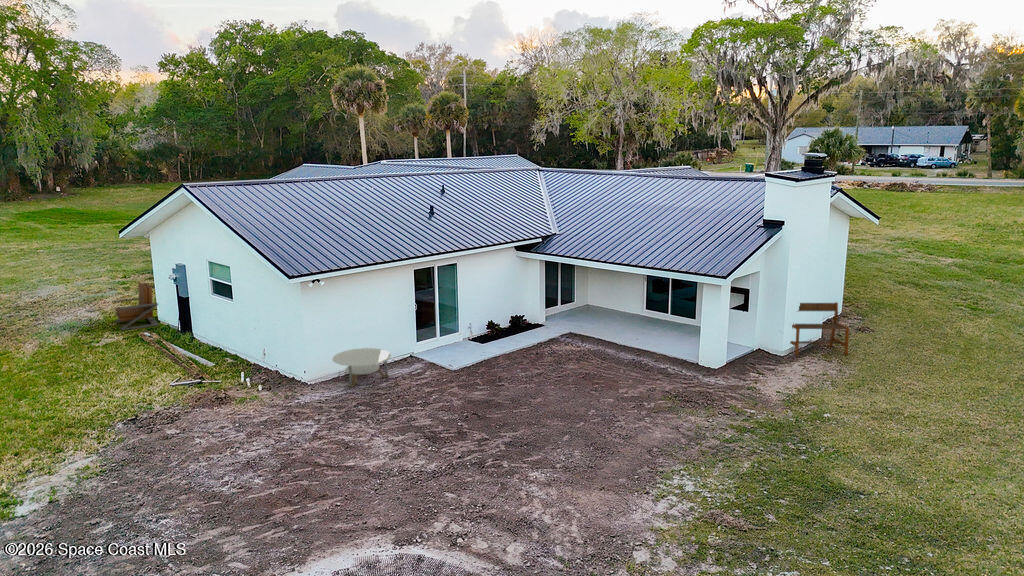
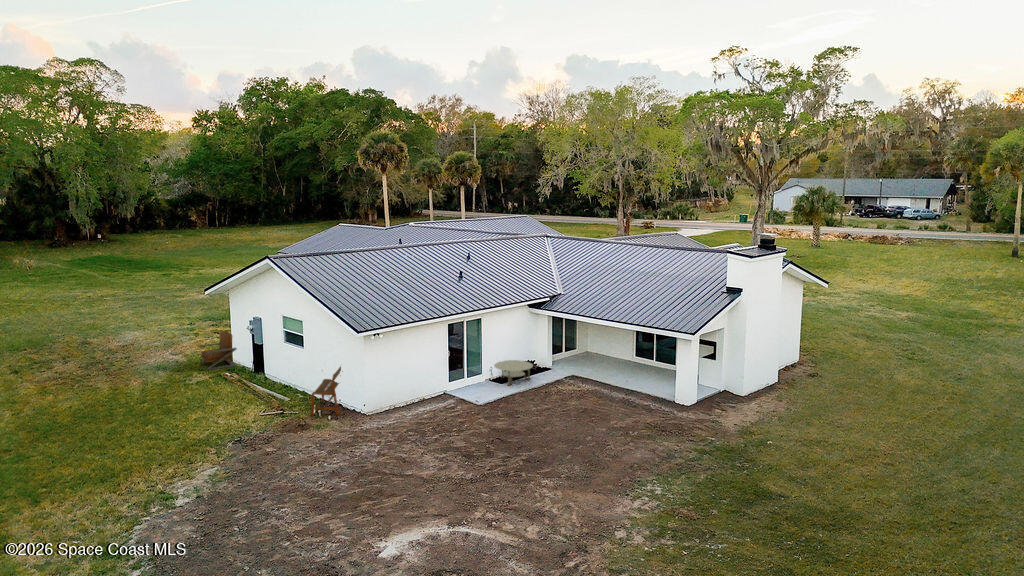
bench: present [790,302,849,355] -> present [311,367,343,416]
round table: present [332,348,391,387] -> present [494,360,533,386]

